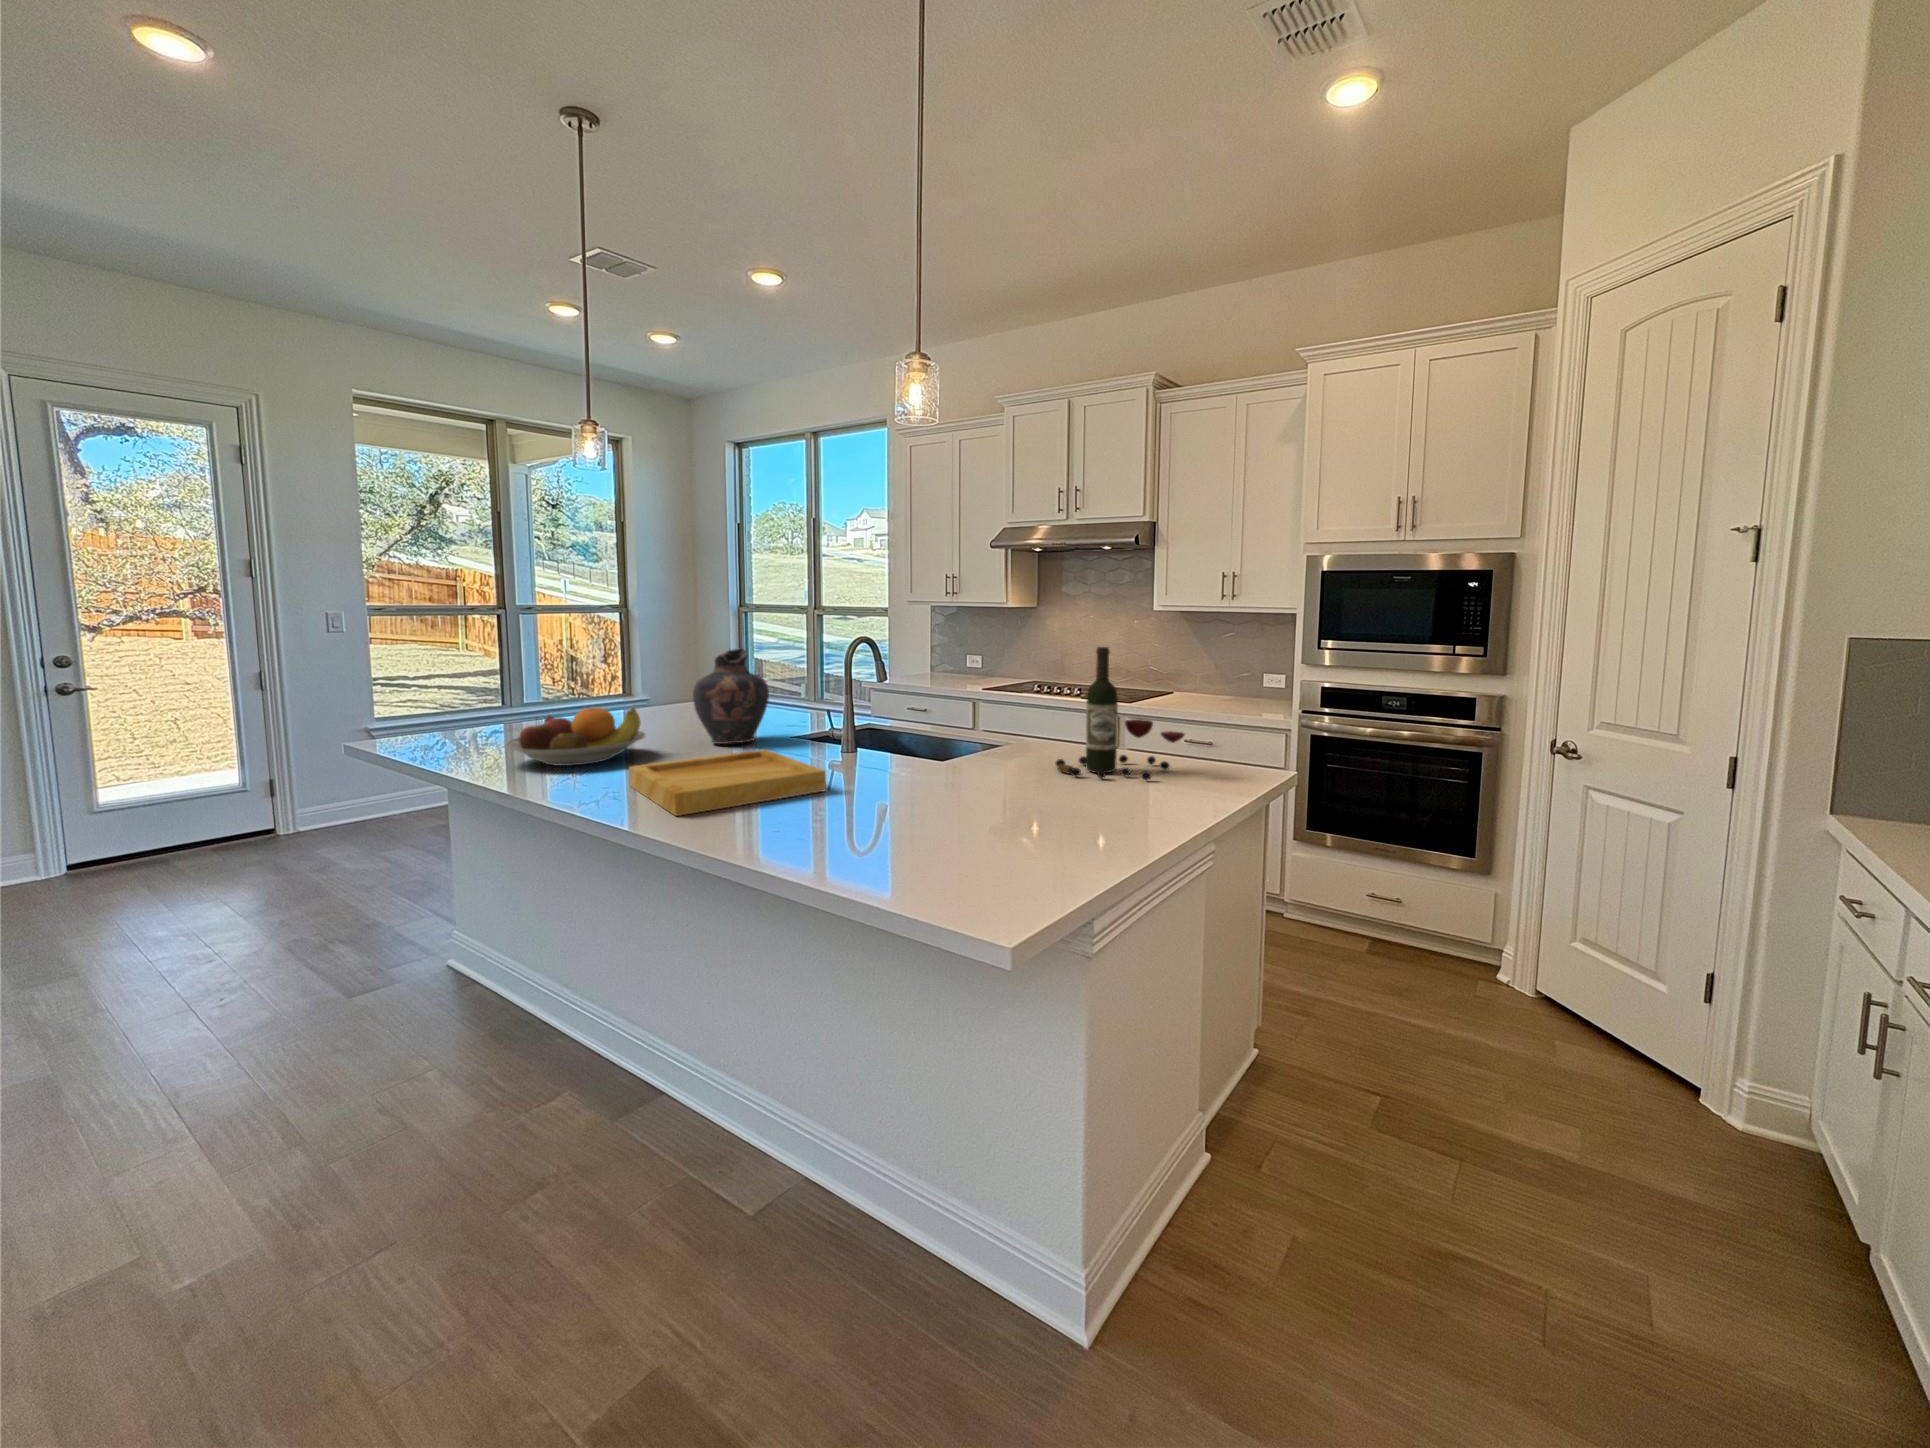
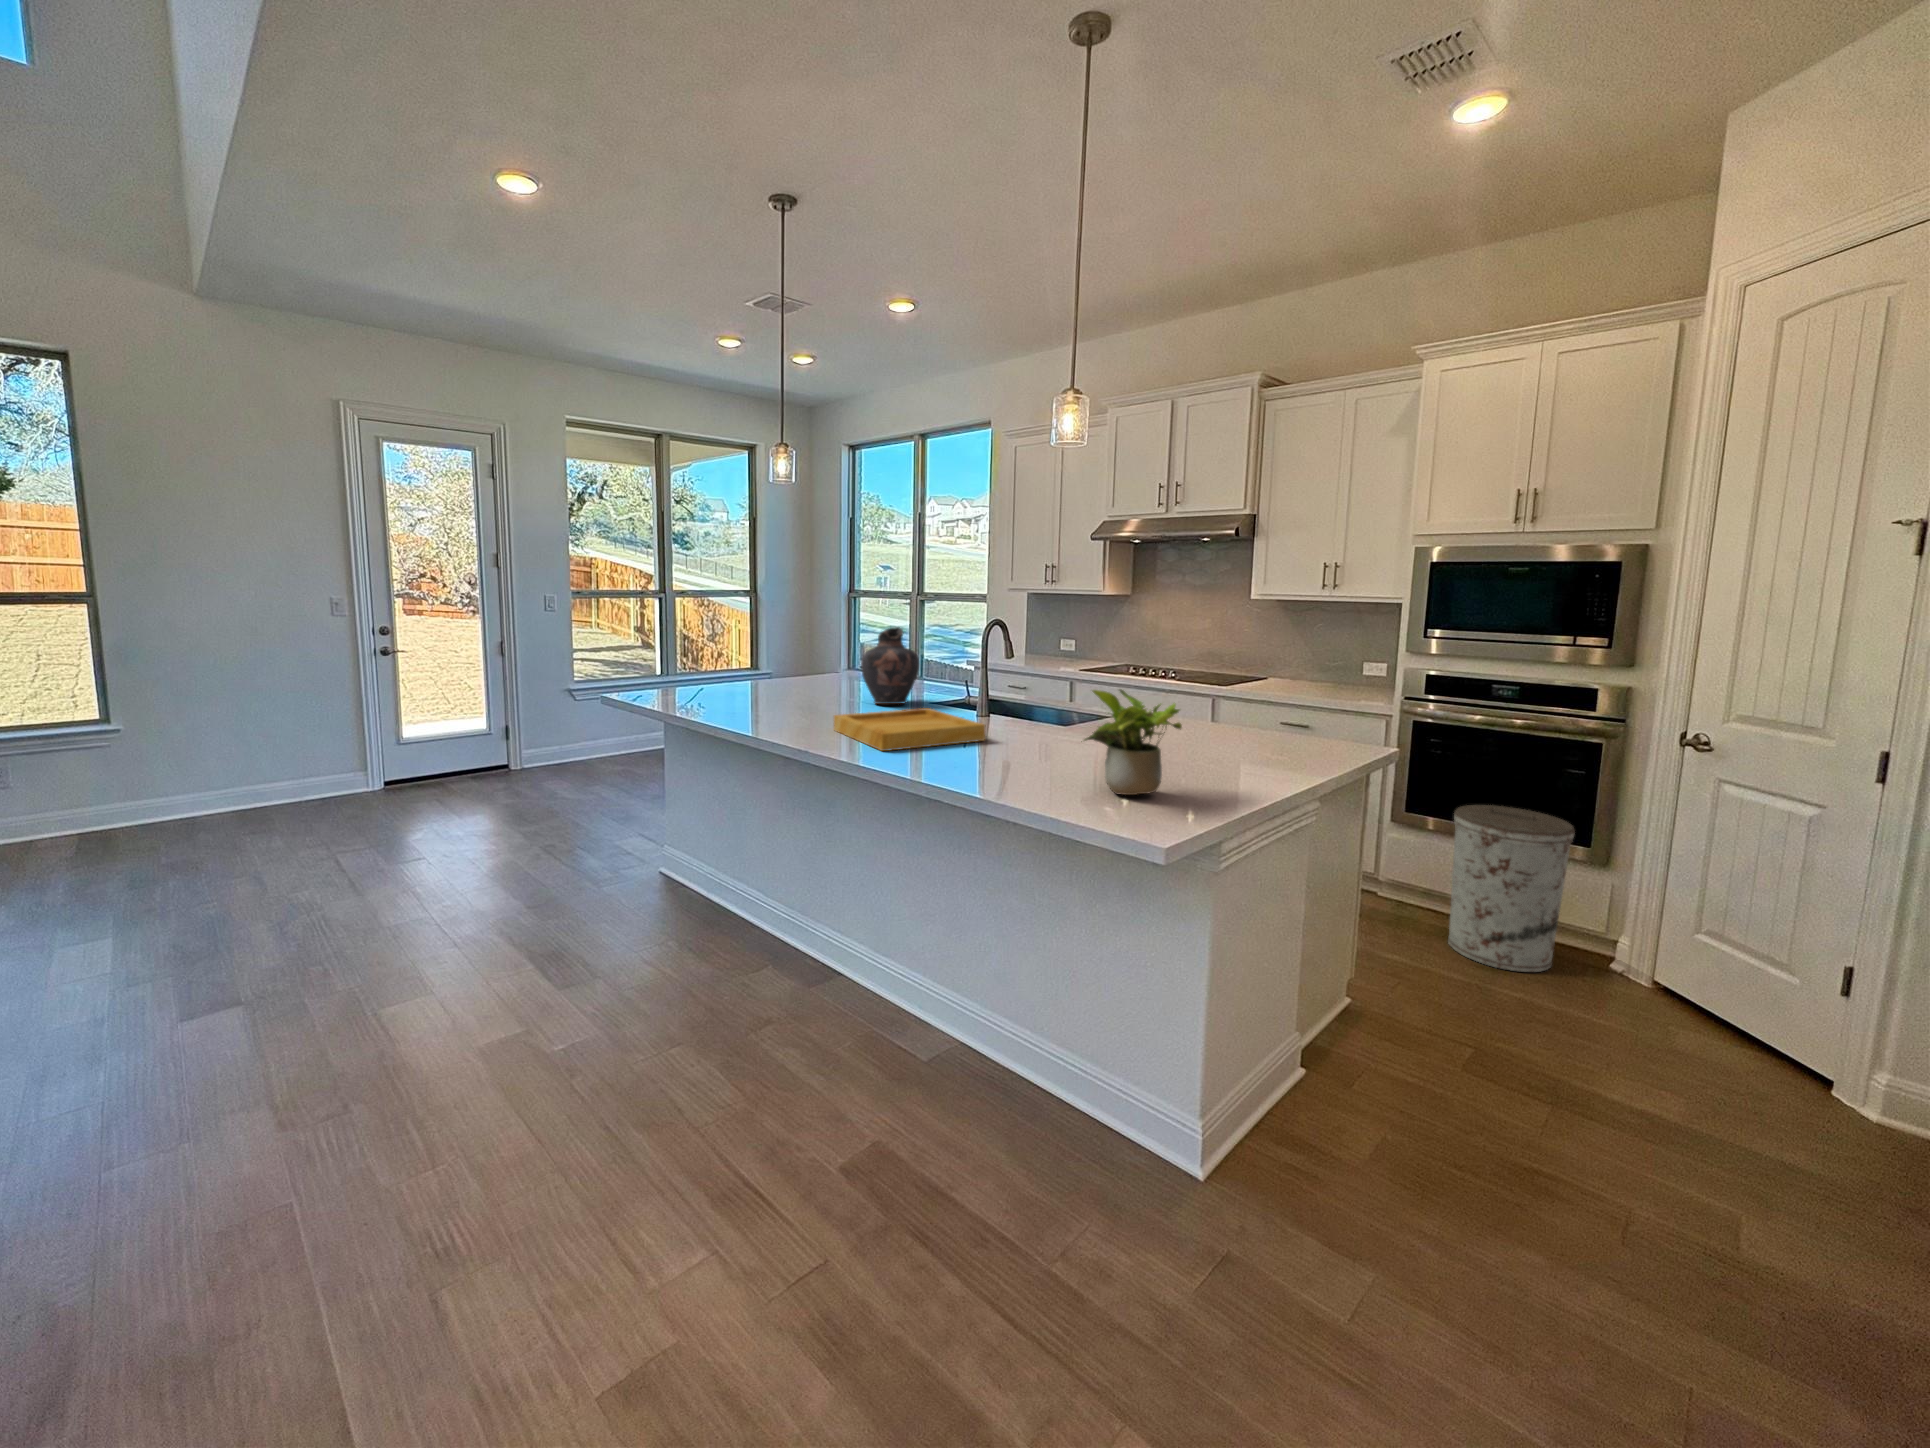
wine bottle: present [1055,647,1185,780] -> none [1170,630,1297,747]
fruit bowl: present [505,707,645,766] -> none [734,671,831,715]
potted plant: none [913,727,1040,867] -> present [1081,689,1182,795]
trash can: none [1351,820,1462,993] -> present [1448,805,1575,972]

